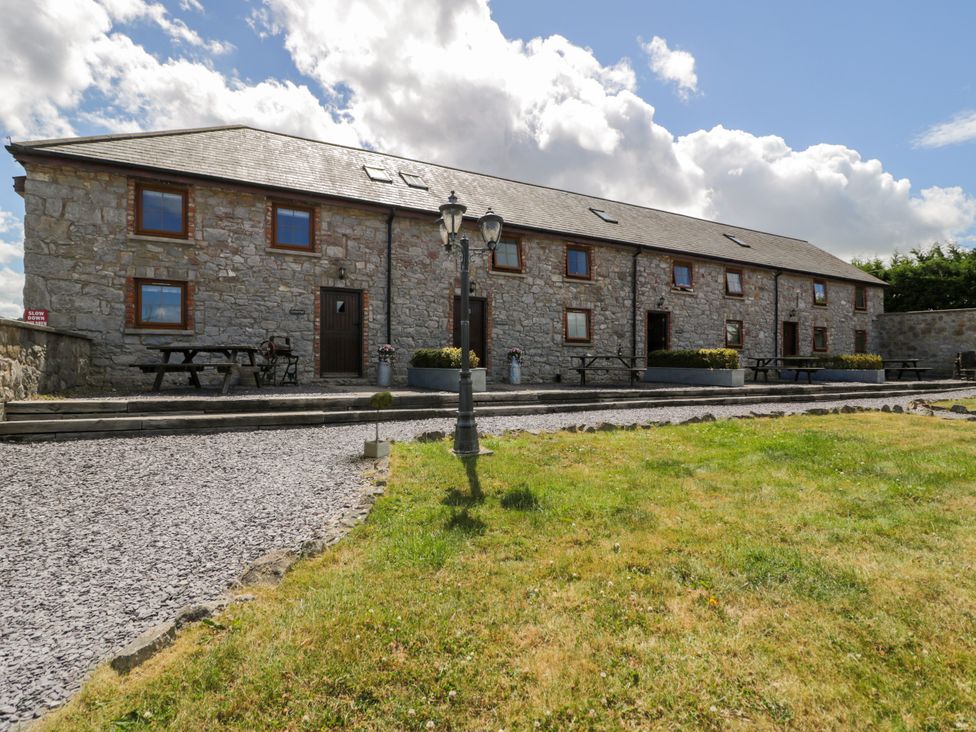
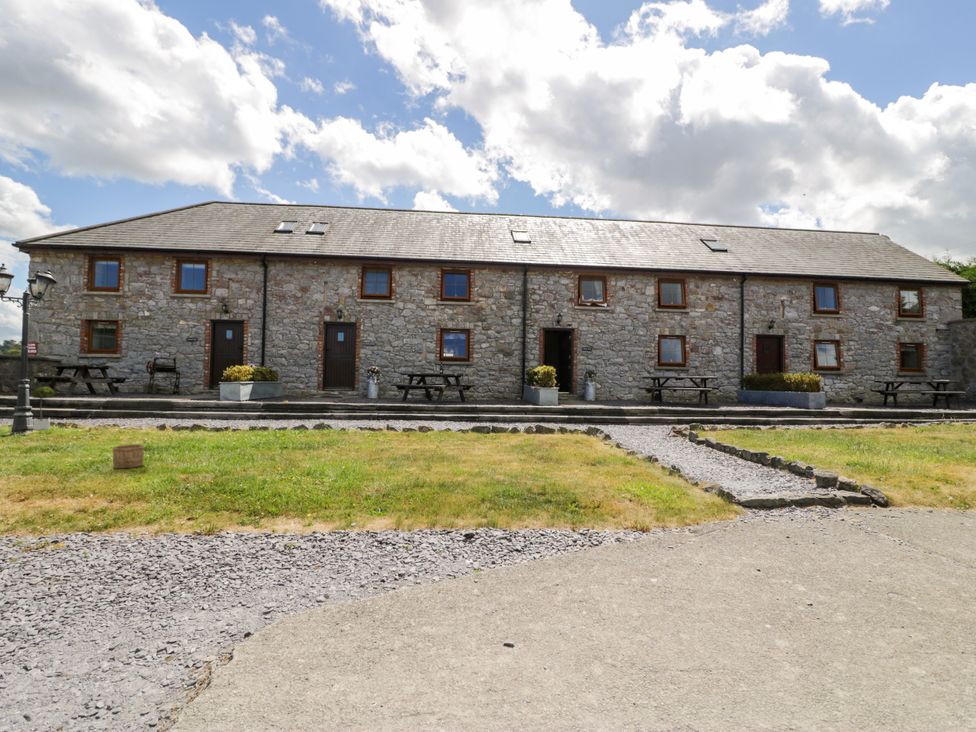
wooden bucket: none [808,474,852,510] -> present [113,444,144,468]

